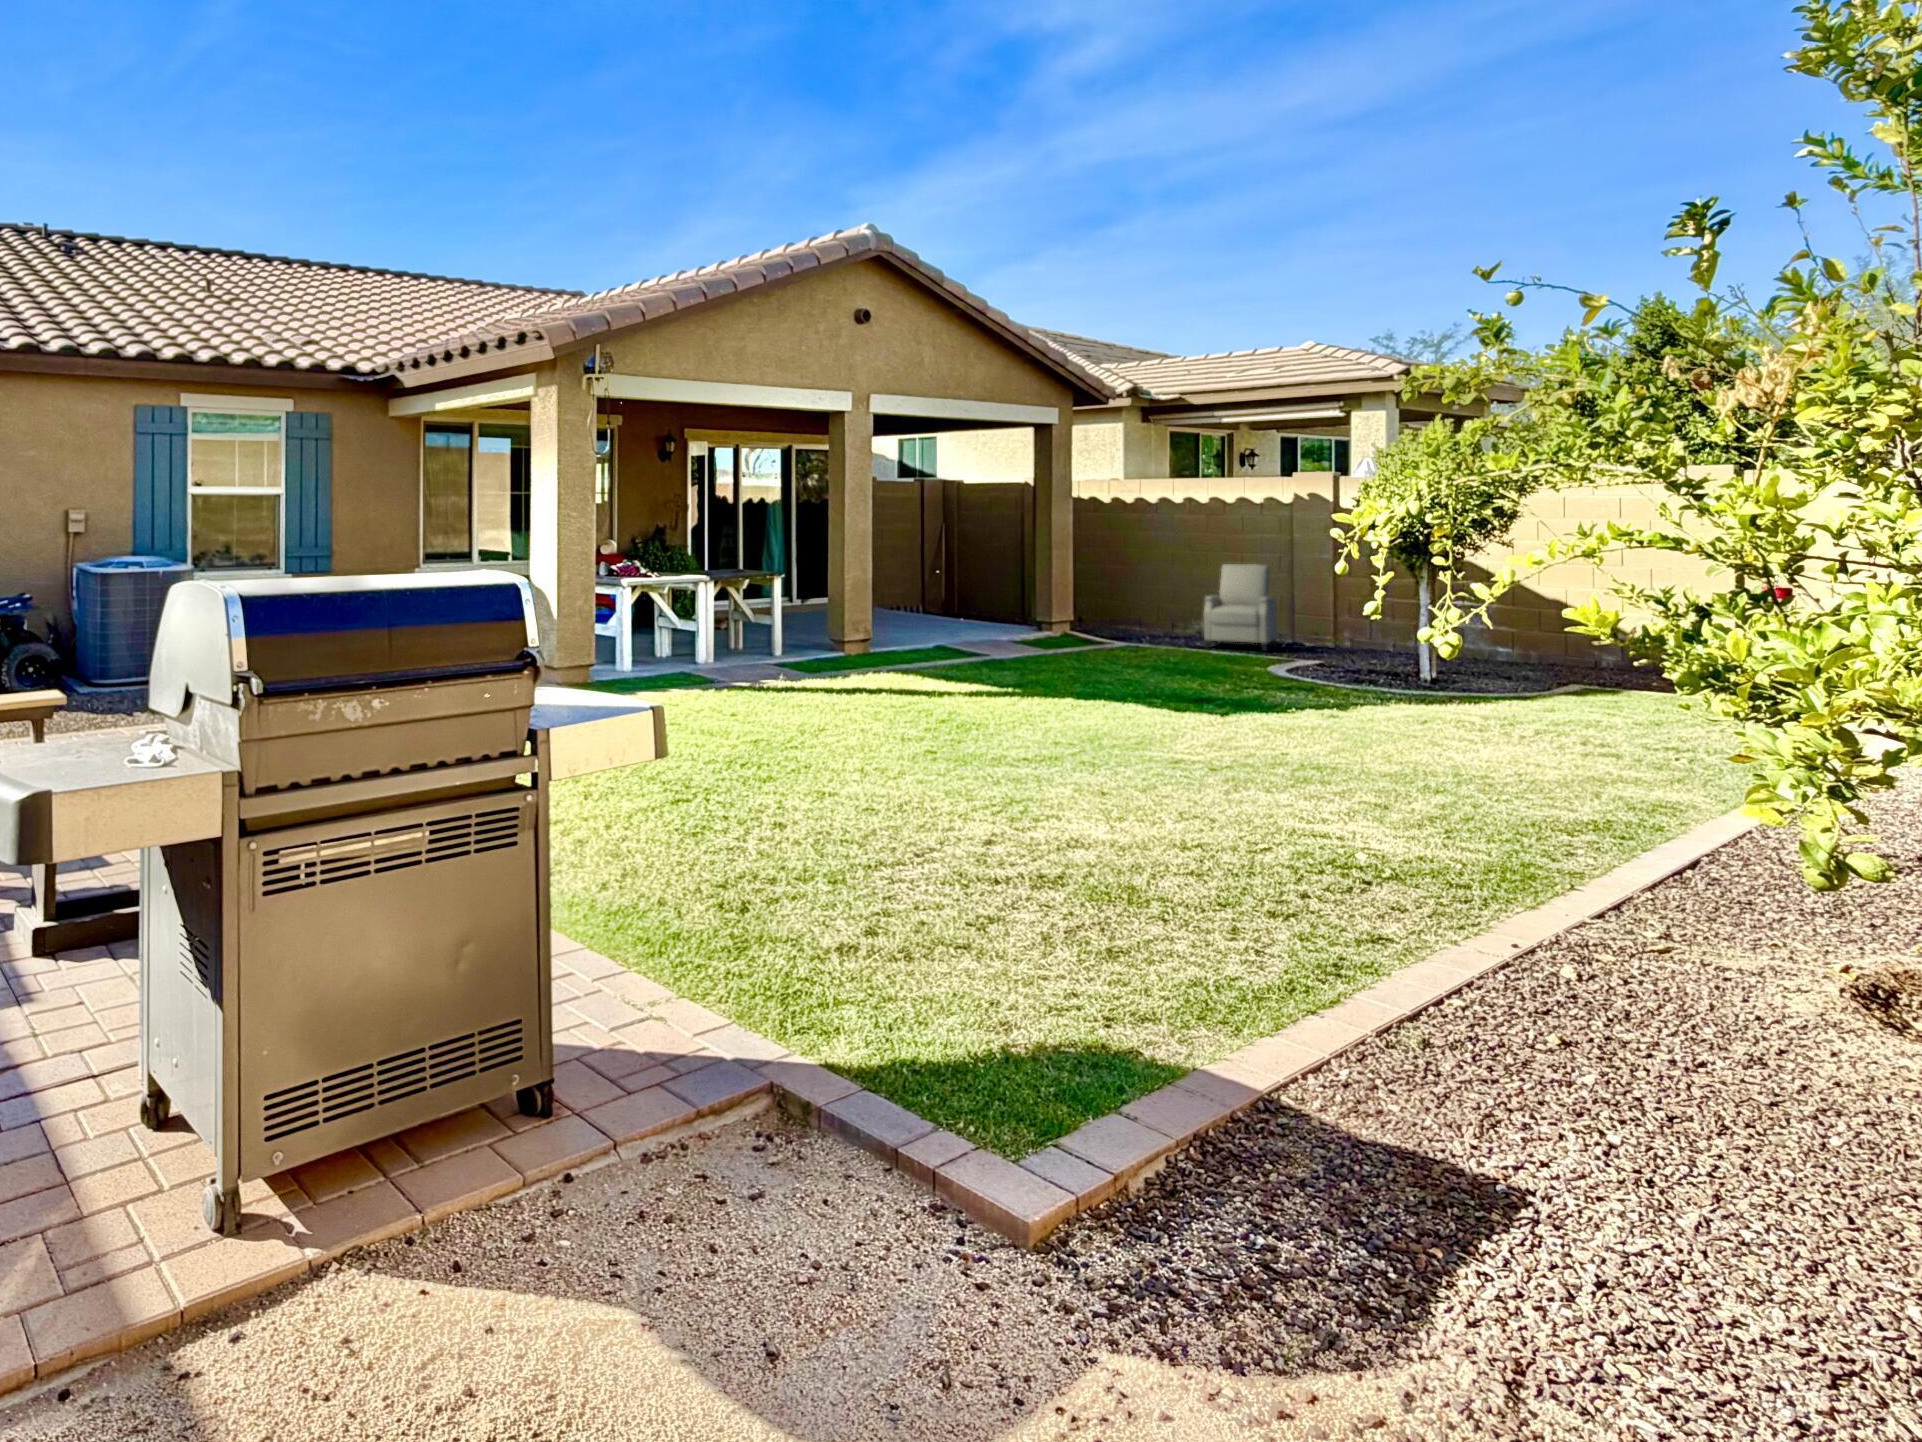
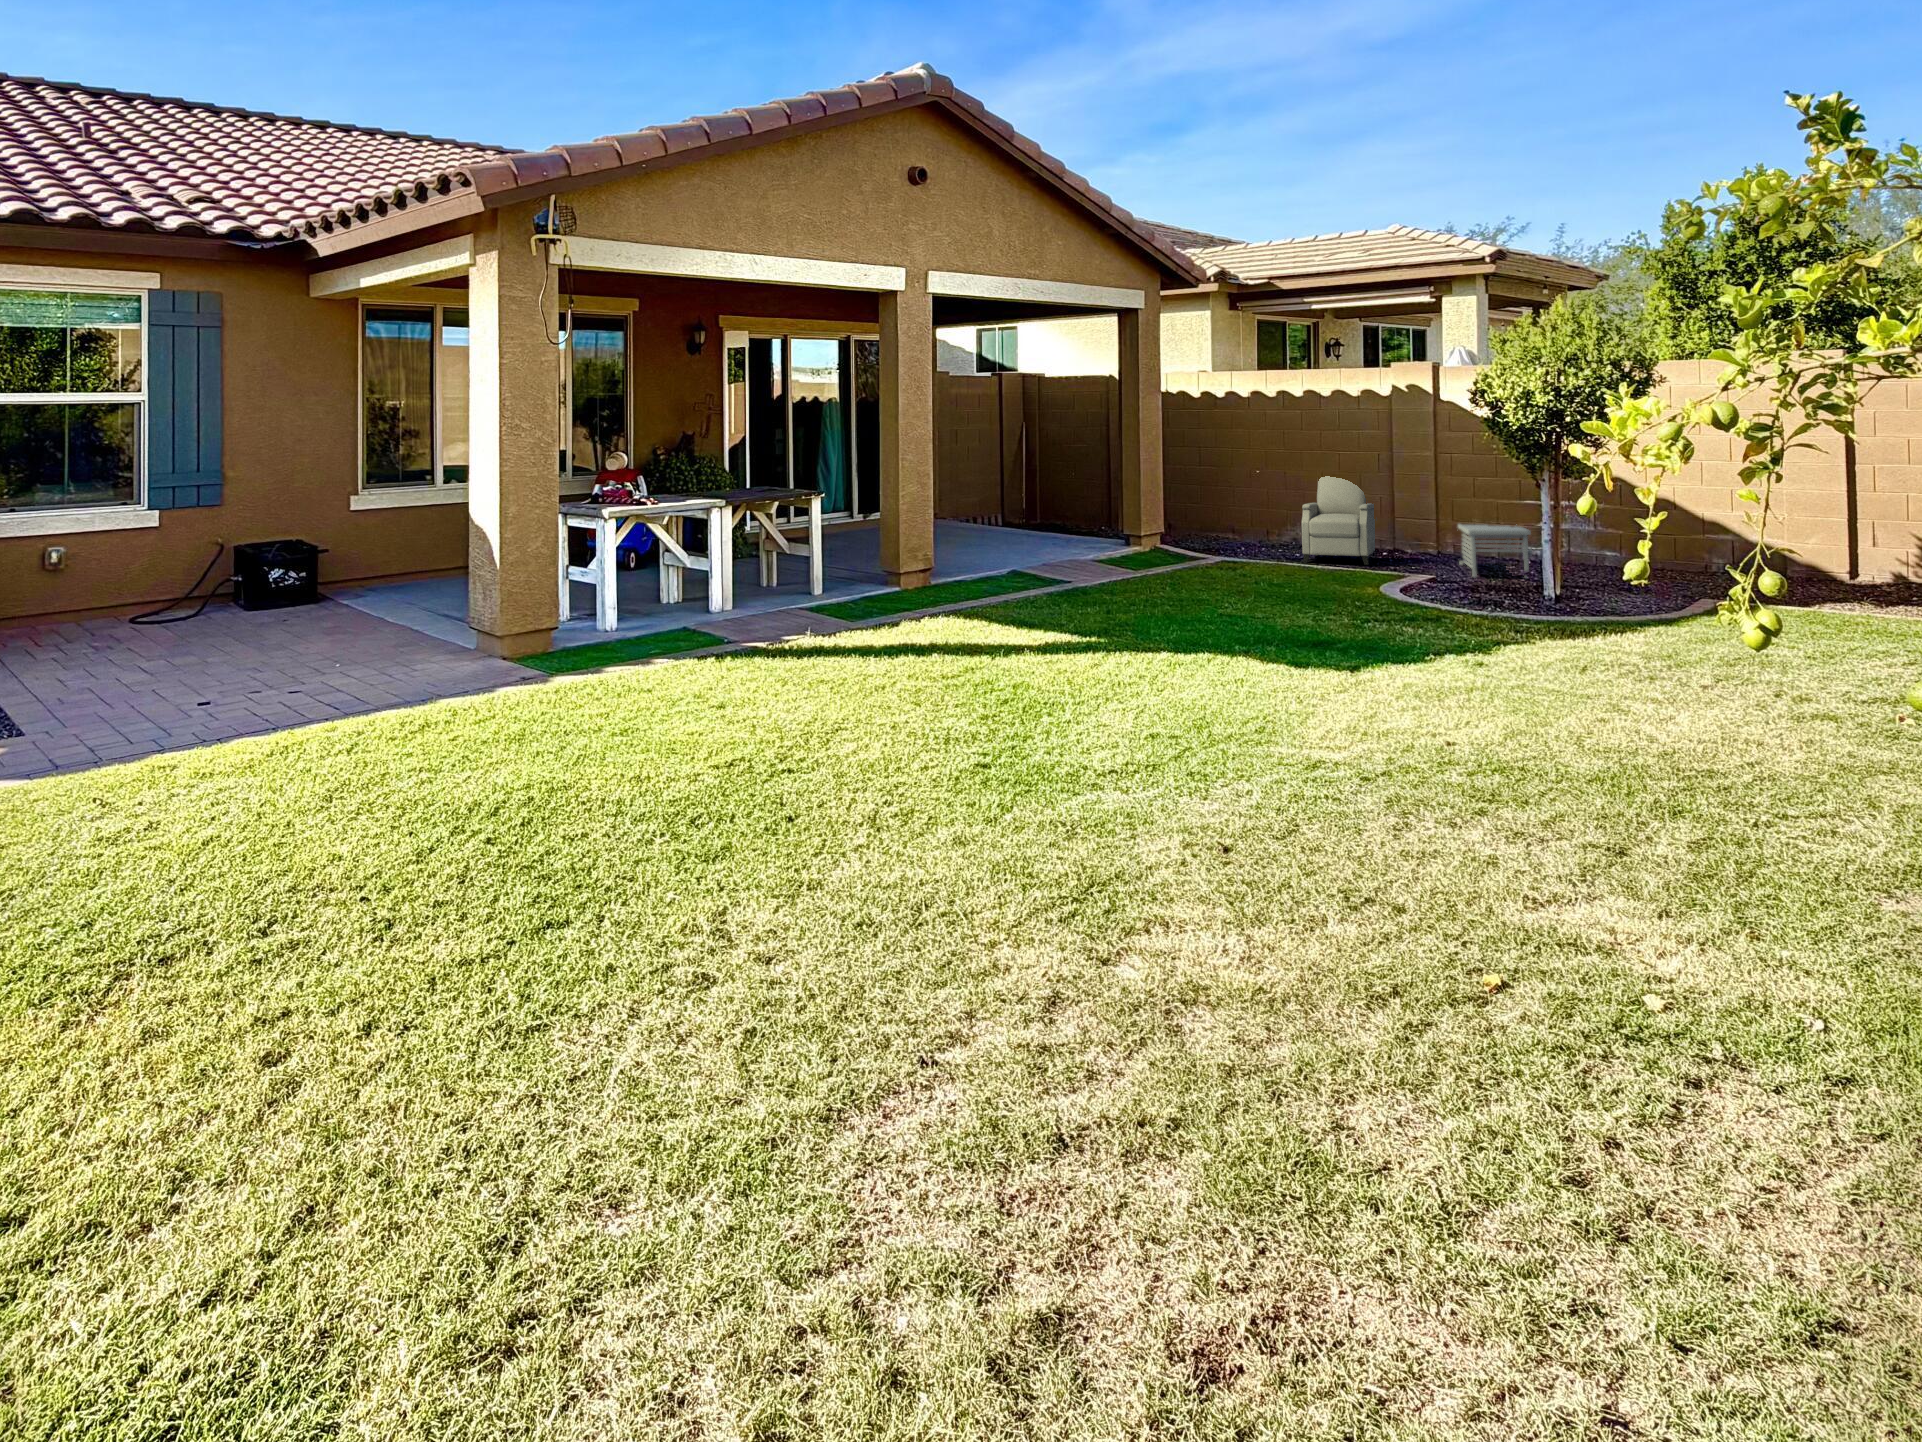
storage bench: none [1353,616,1424,666] -> present [1458,524,1531,577]

